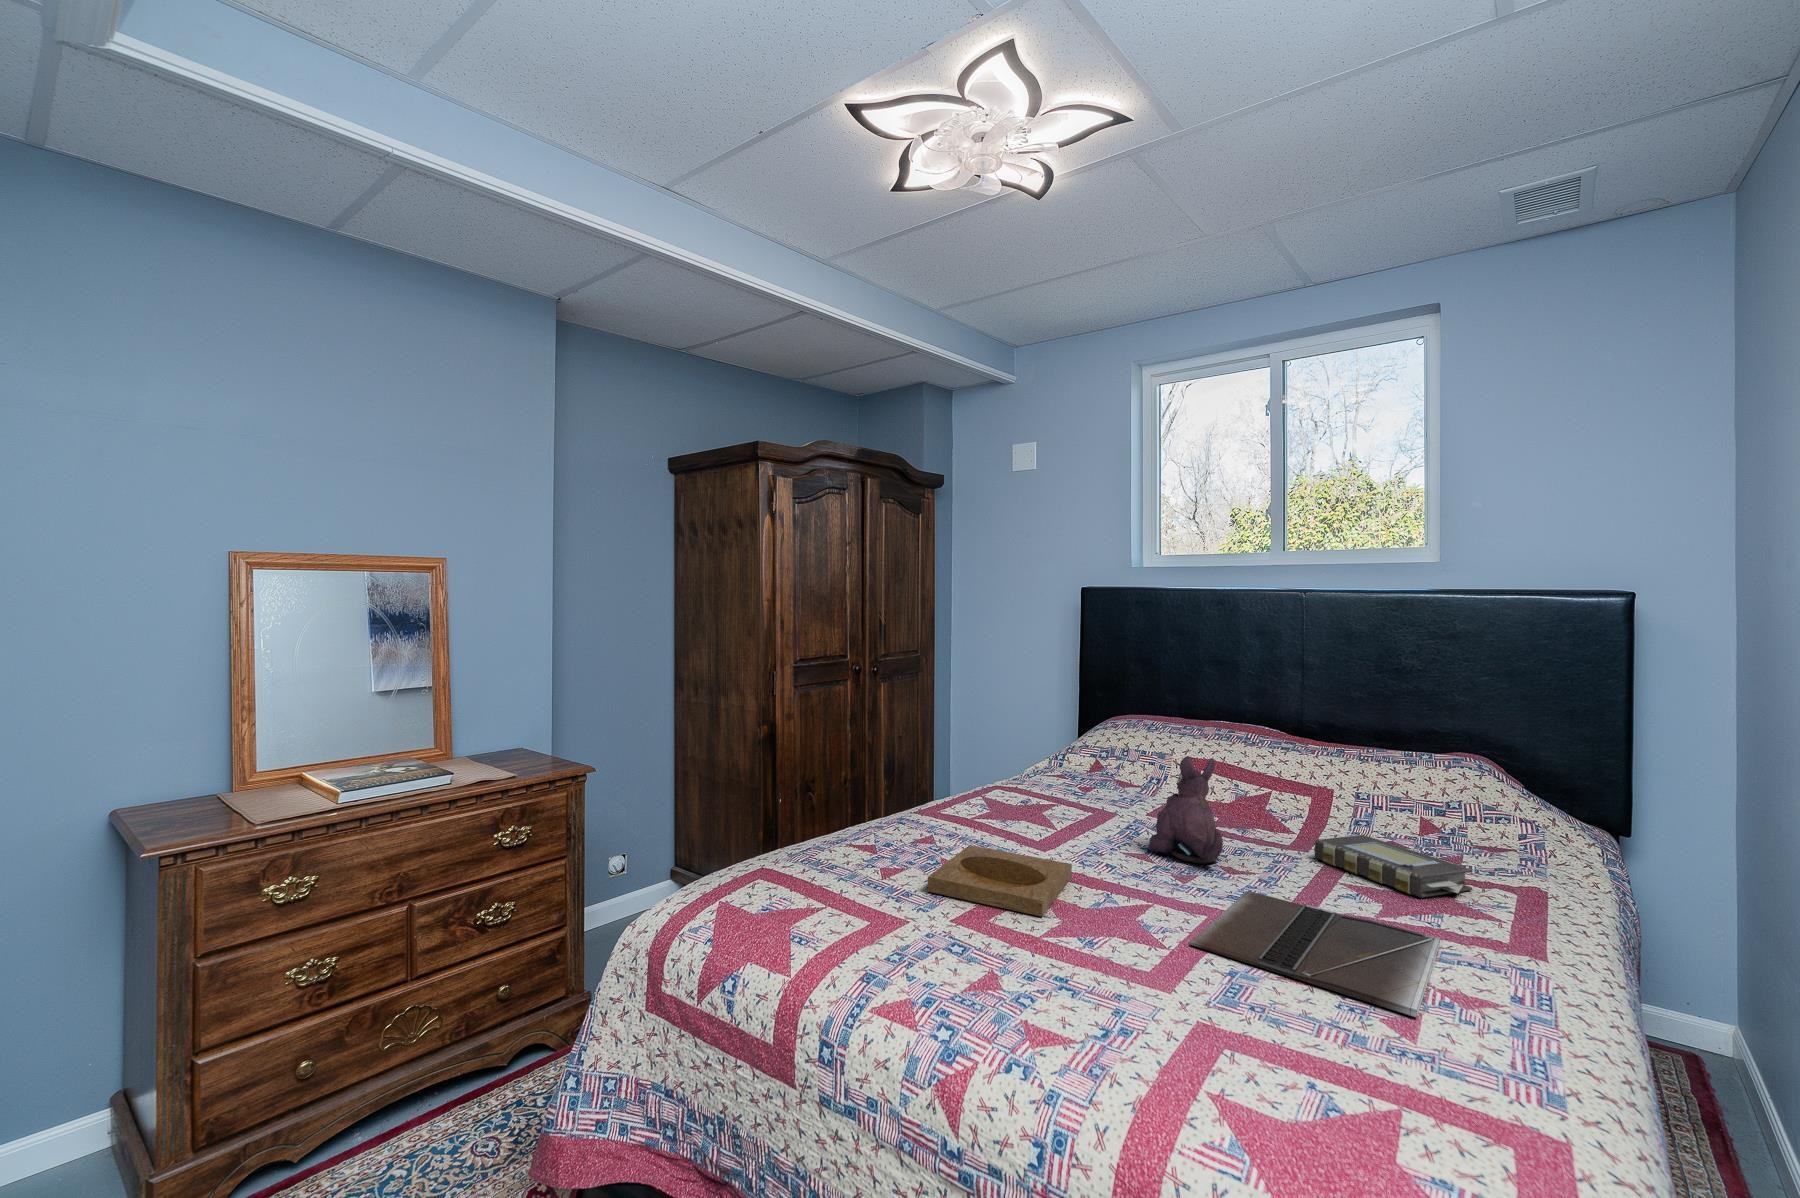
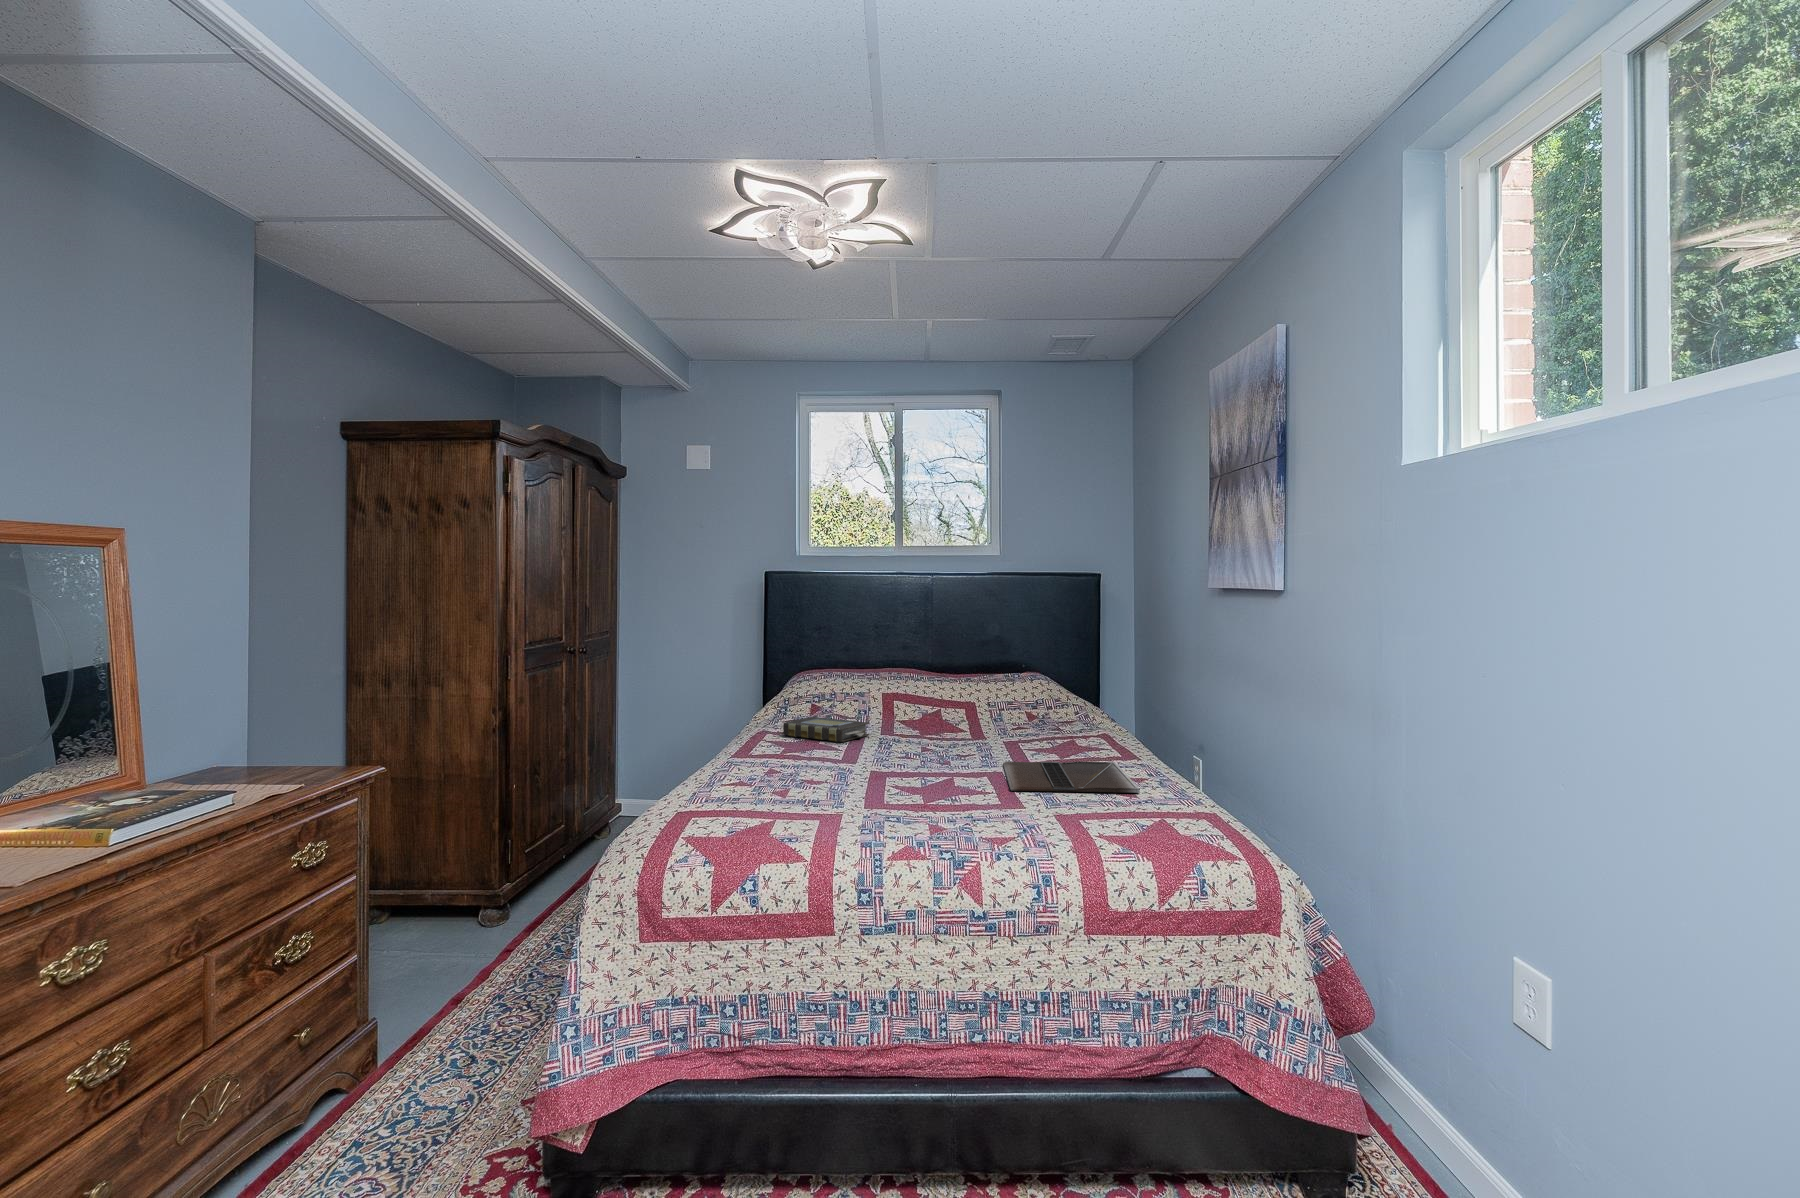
plush toy: present [1149,756,1223,864] -> none [918,678,977,756]
book: present [1314,835,1473,898] -> present [783,717,869,742]
tray: present [927,845,1072,917] -> none [811,766,914,801]

